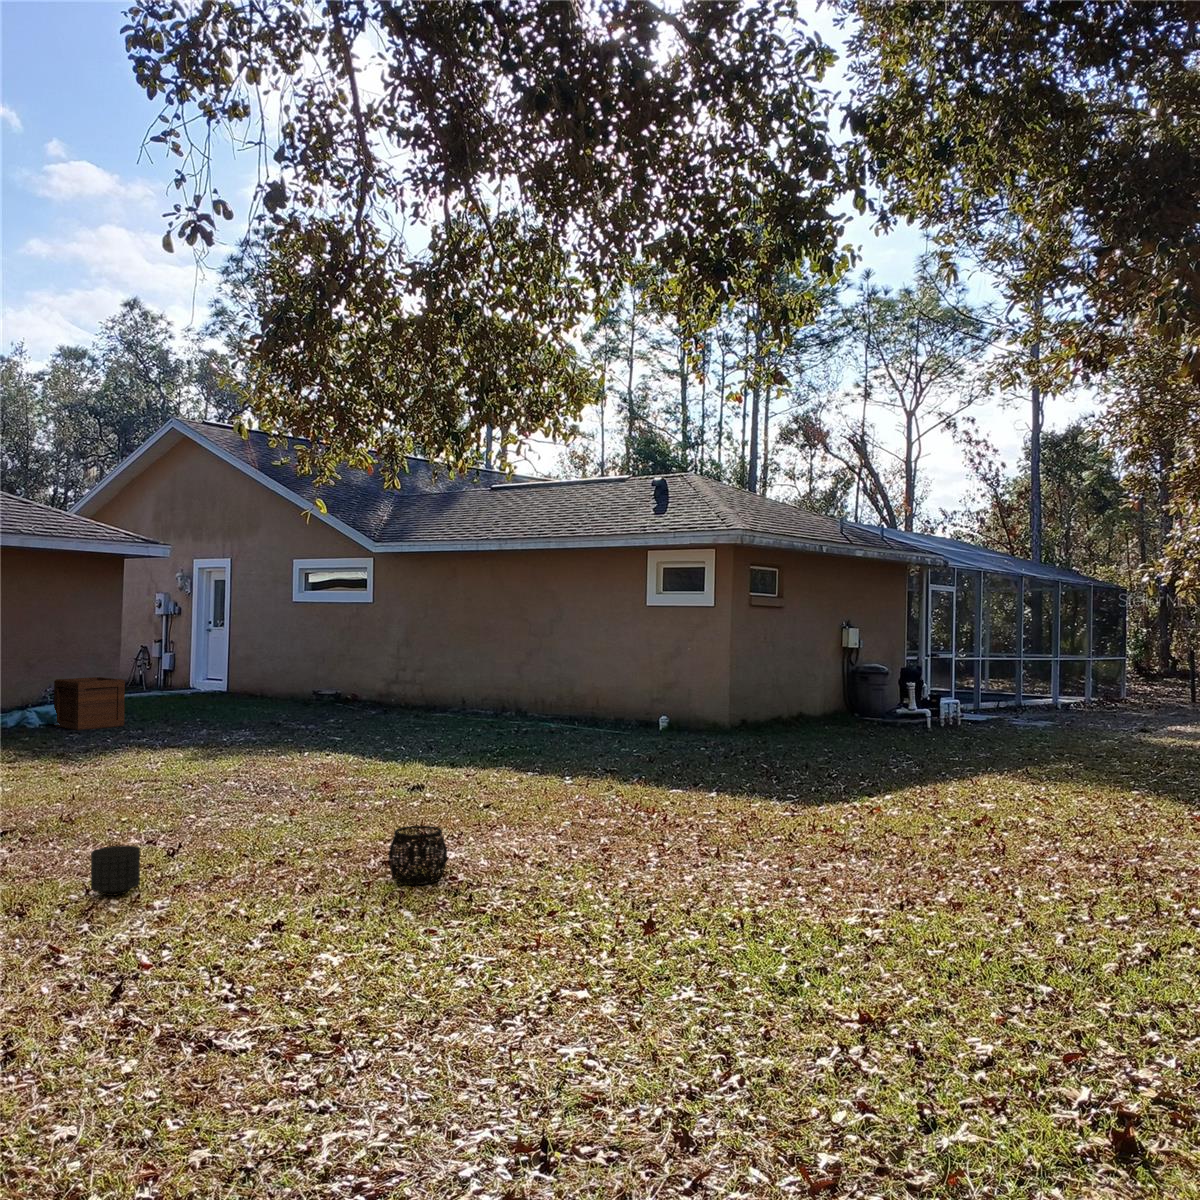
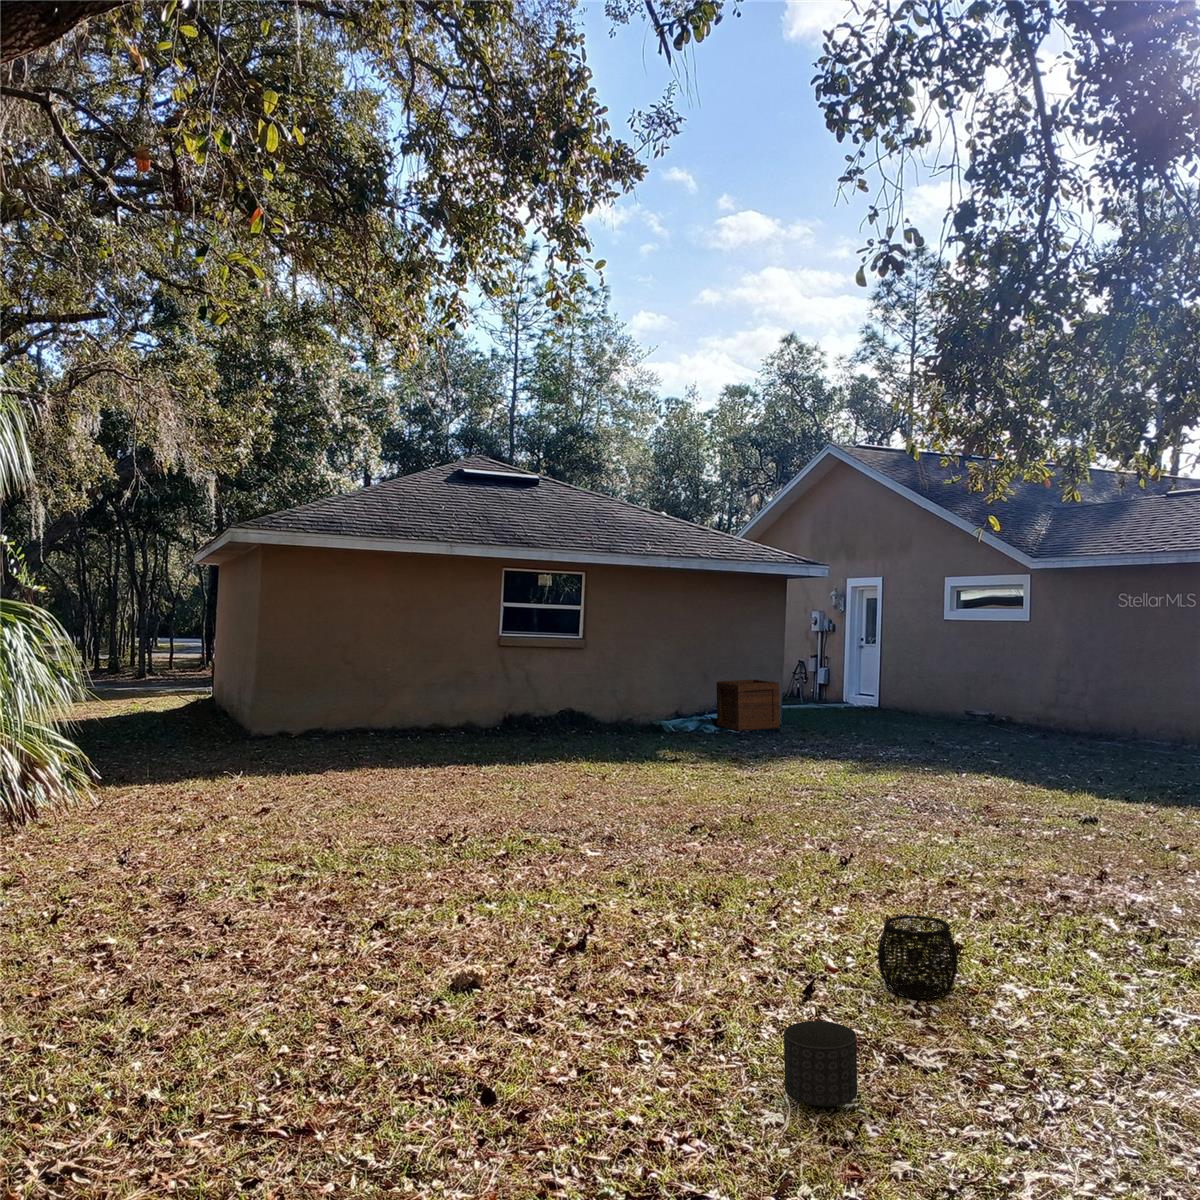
woven basket: present [388,825,447,885] -> present [877,915,958,1000]
planter: present [91,845,140,896] -> present [784,1021,857,1108]

